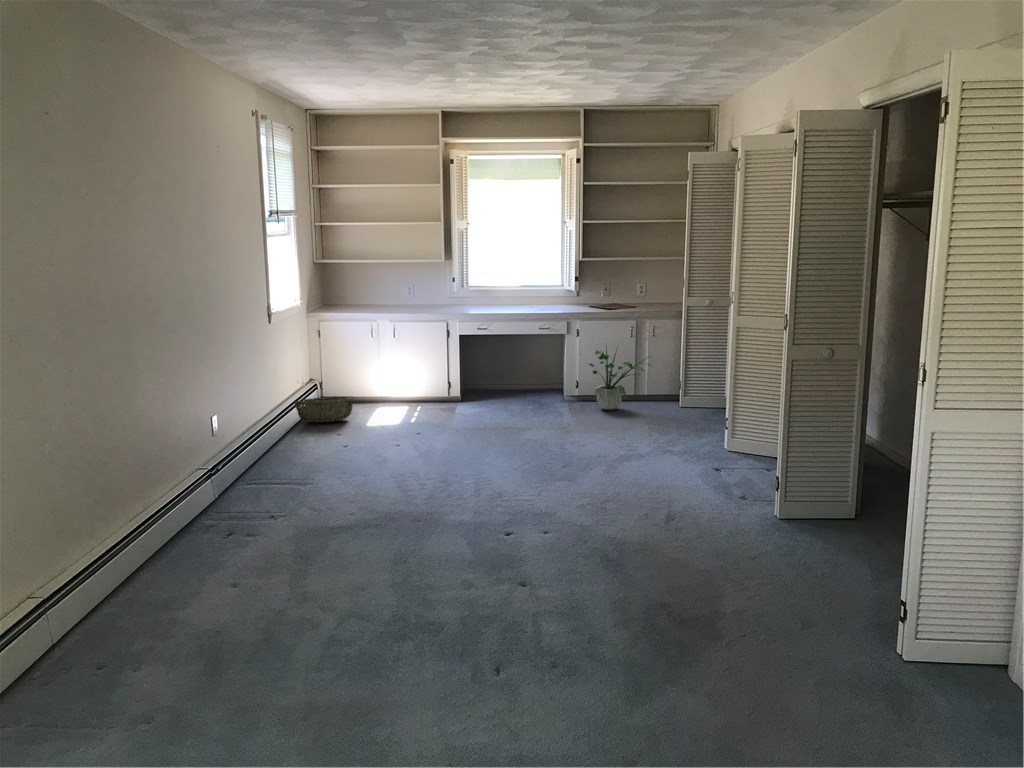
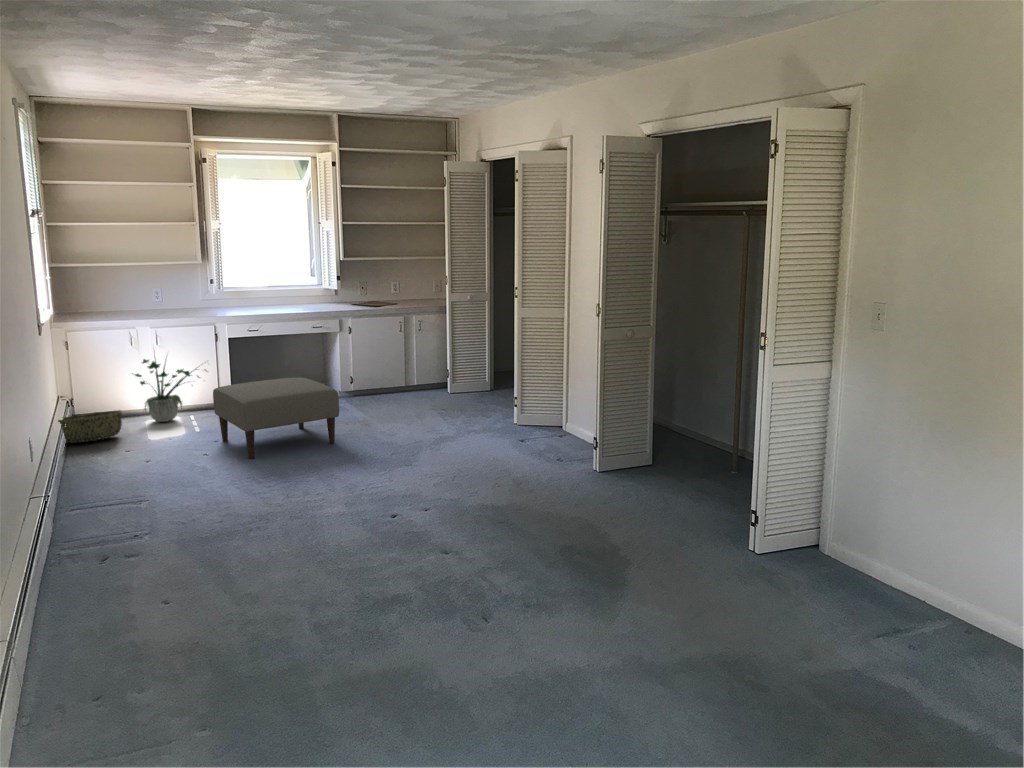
potted plant: present [589,348,651,410] -> present [132,359,206,422]
ottoman: none [420,379,526,455] -> present [213,377,339,459]

